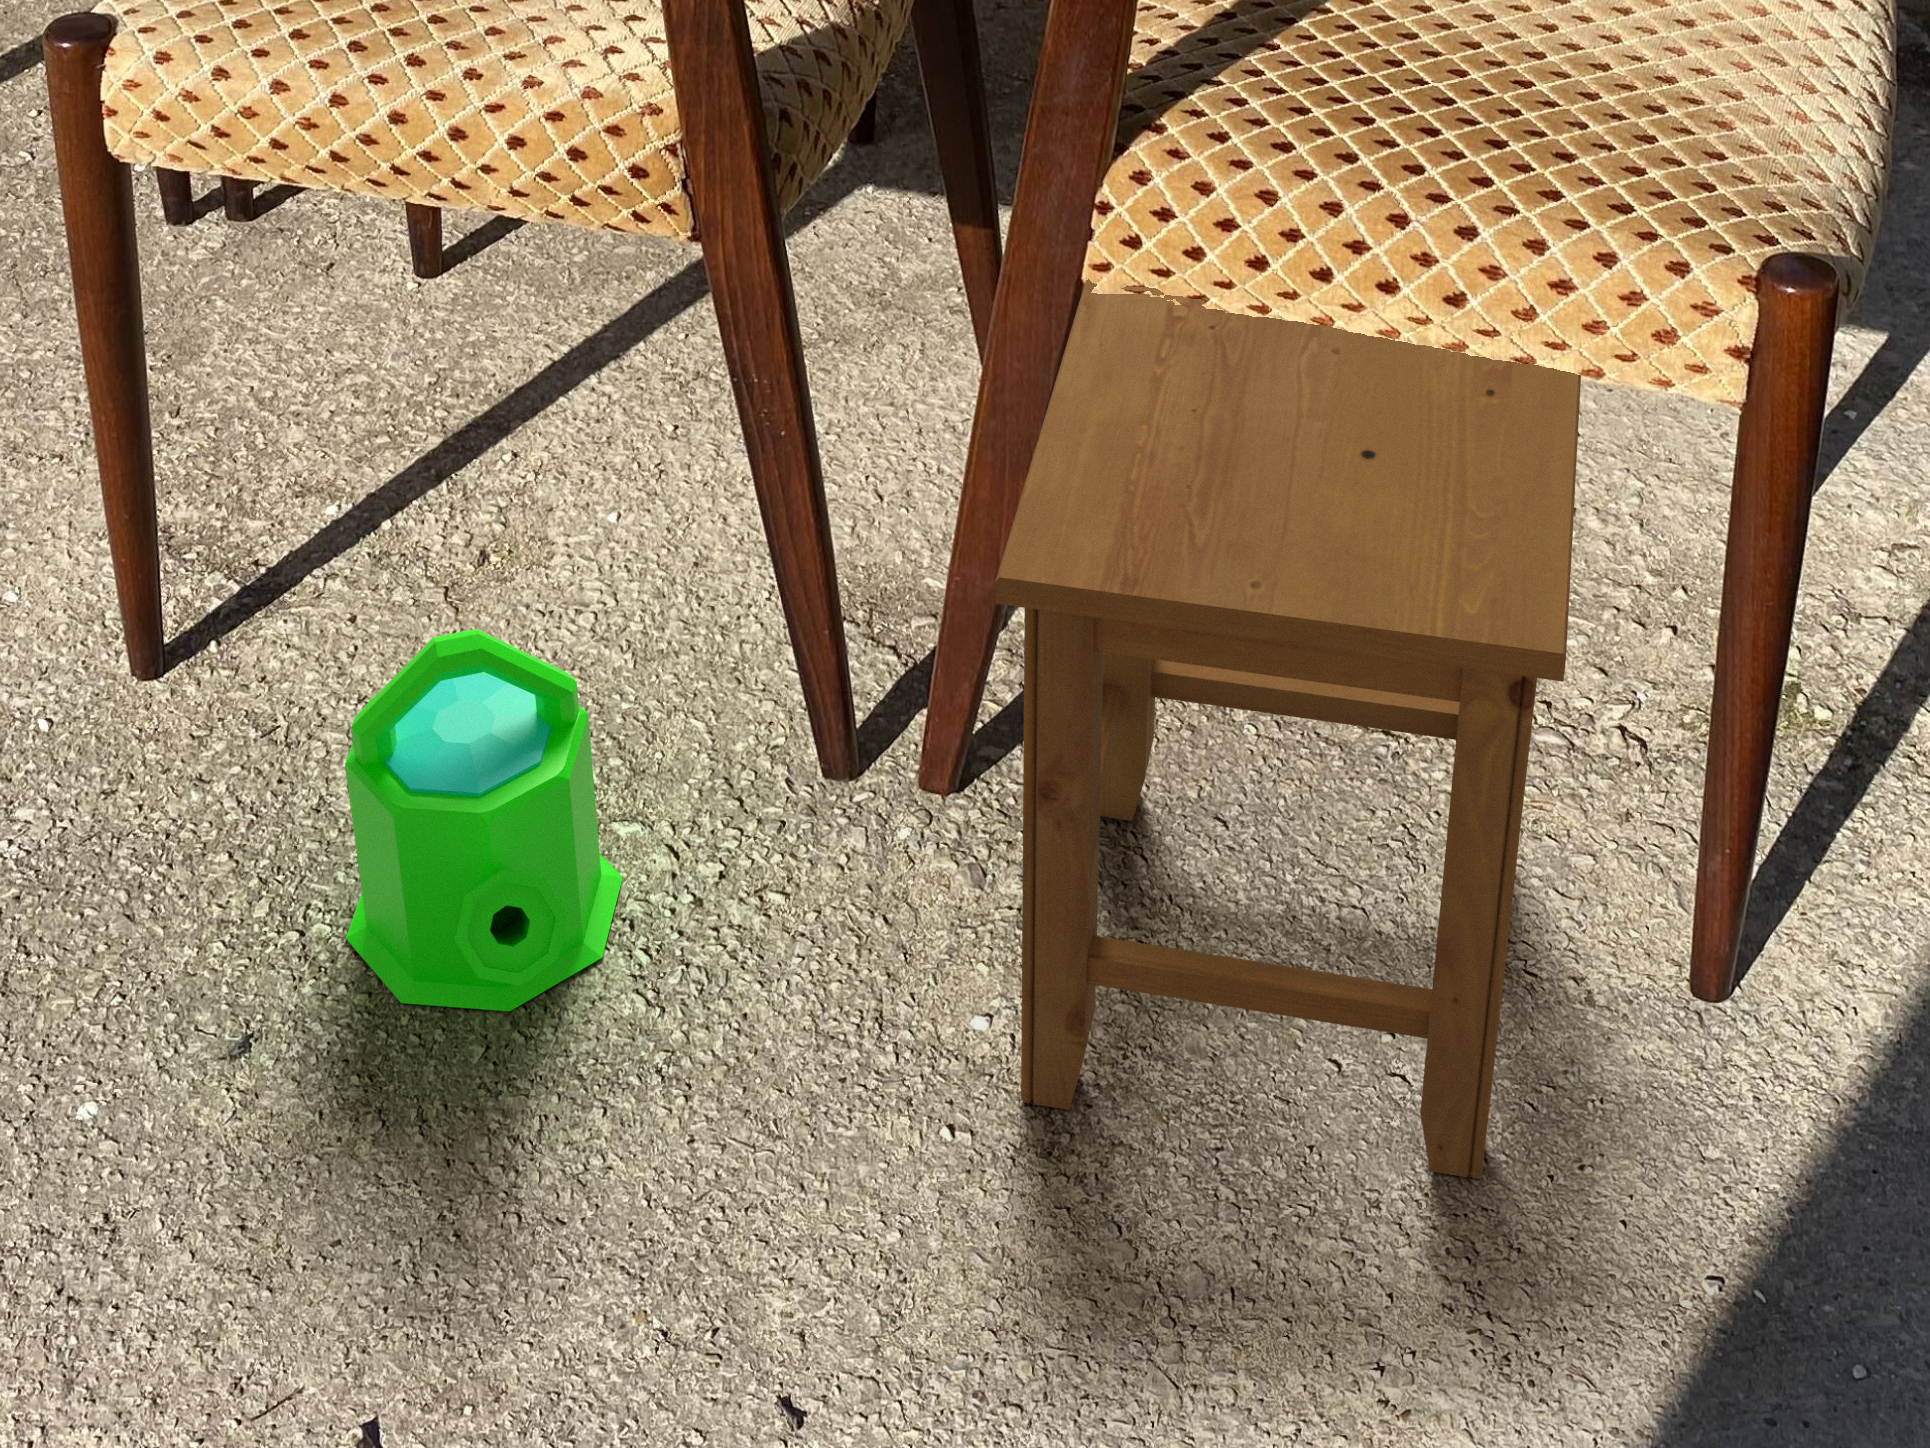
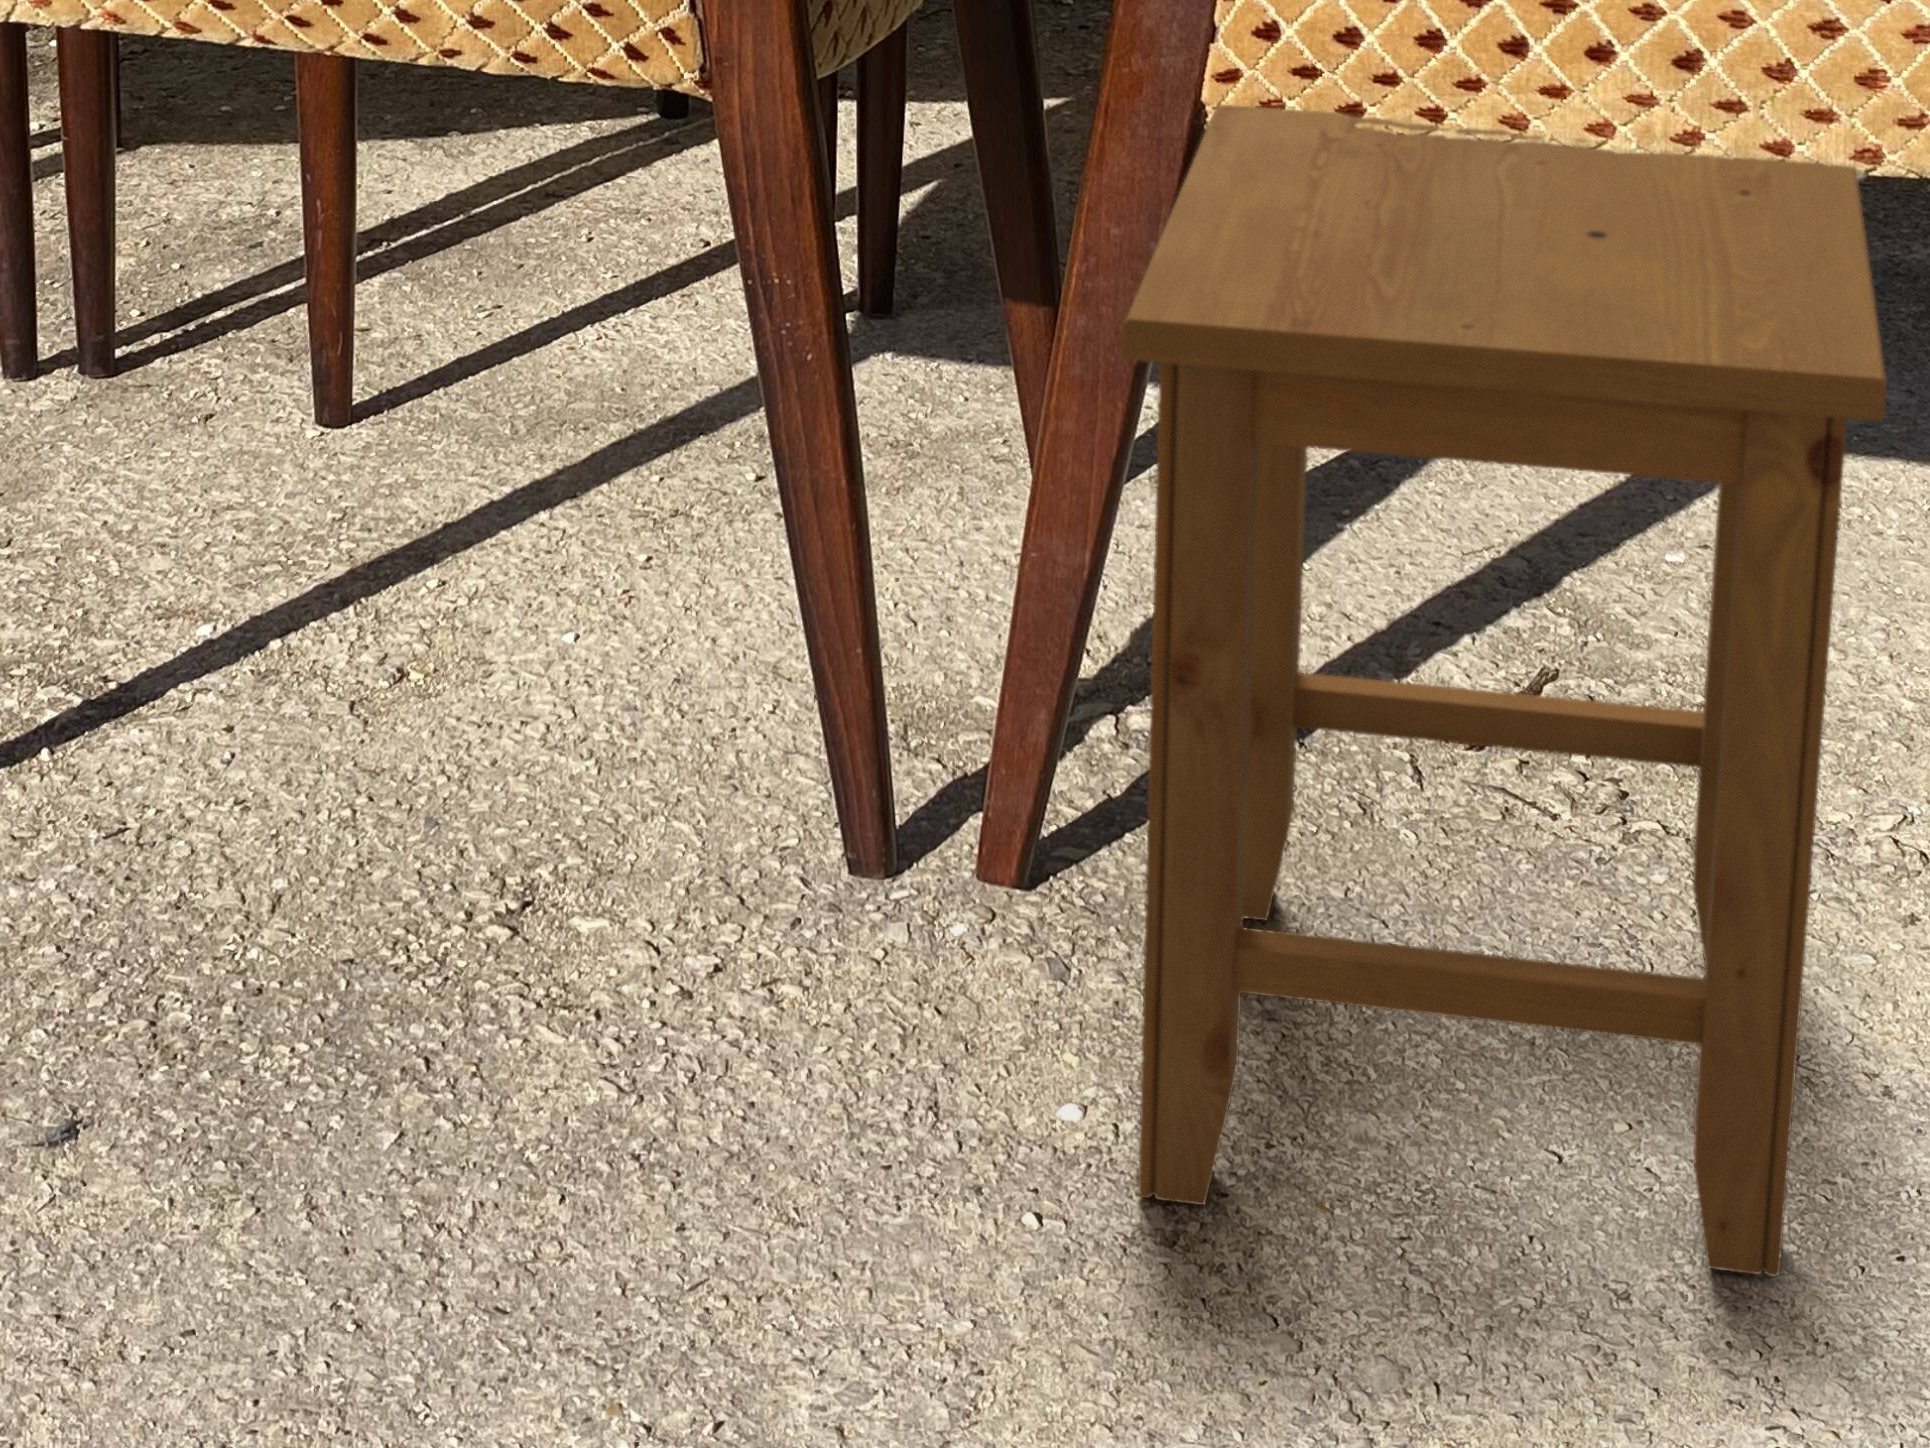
watering can: present [345,629,623,1011] -> none [207,560,585,1104]

